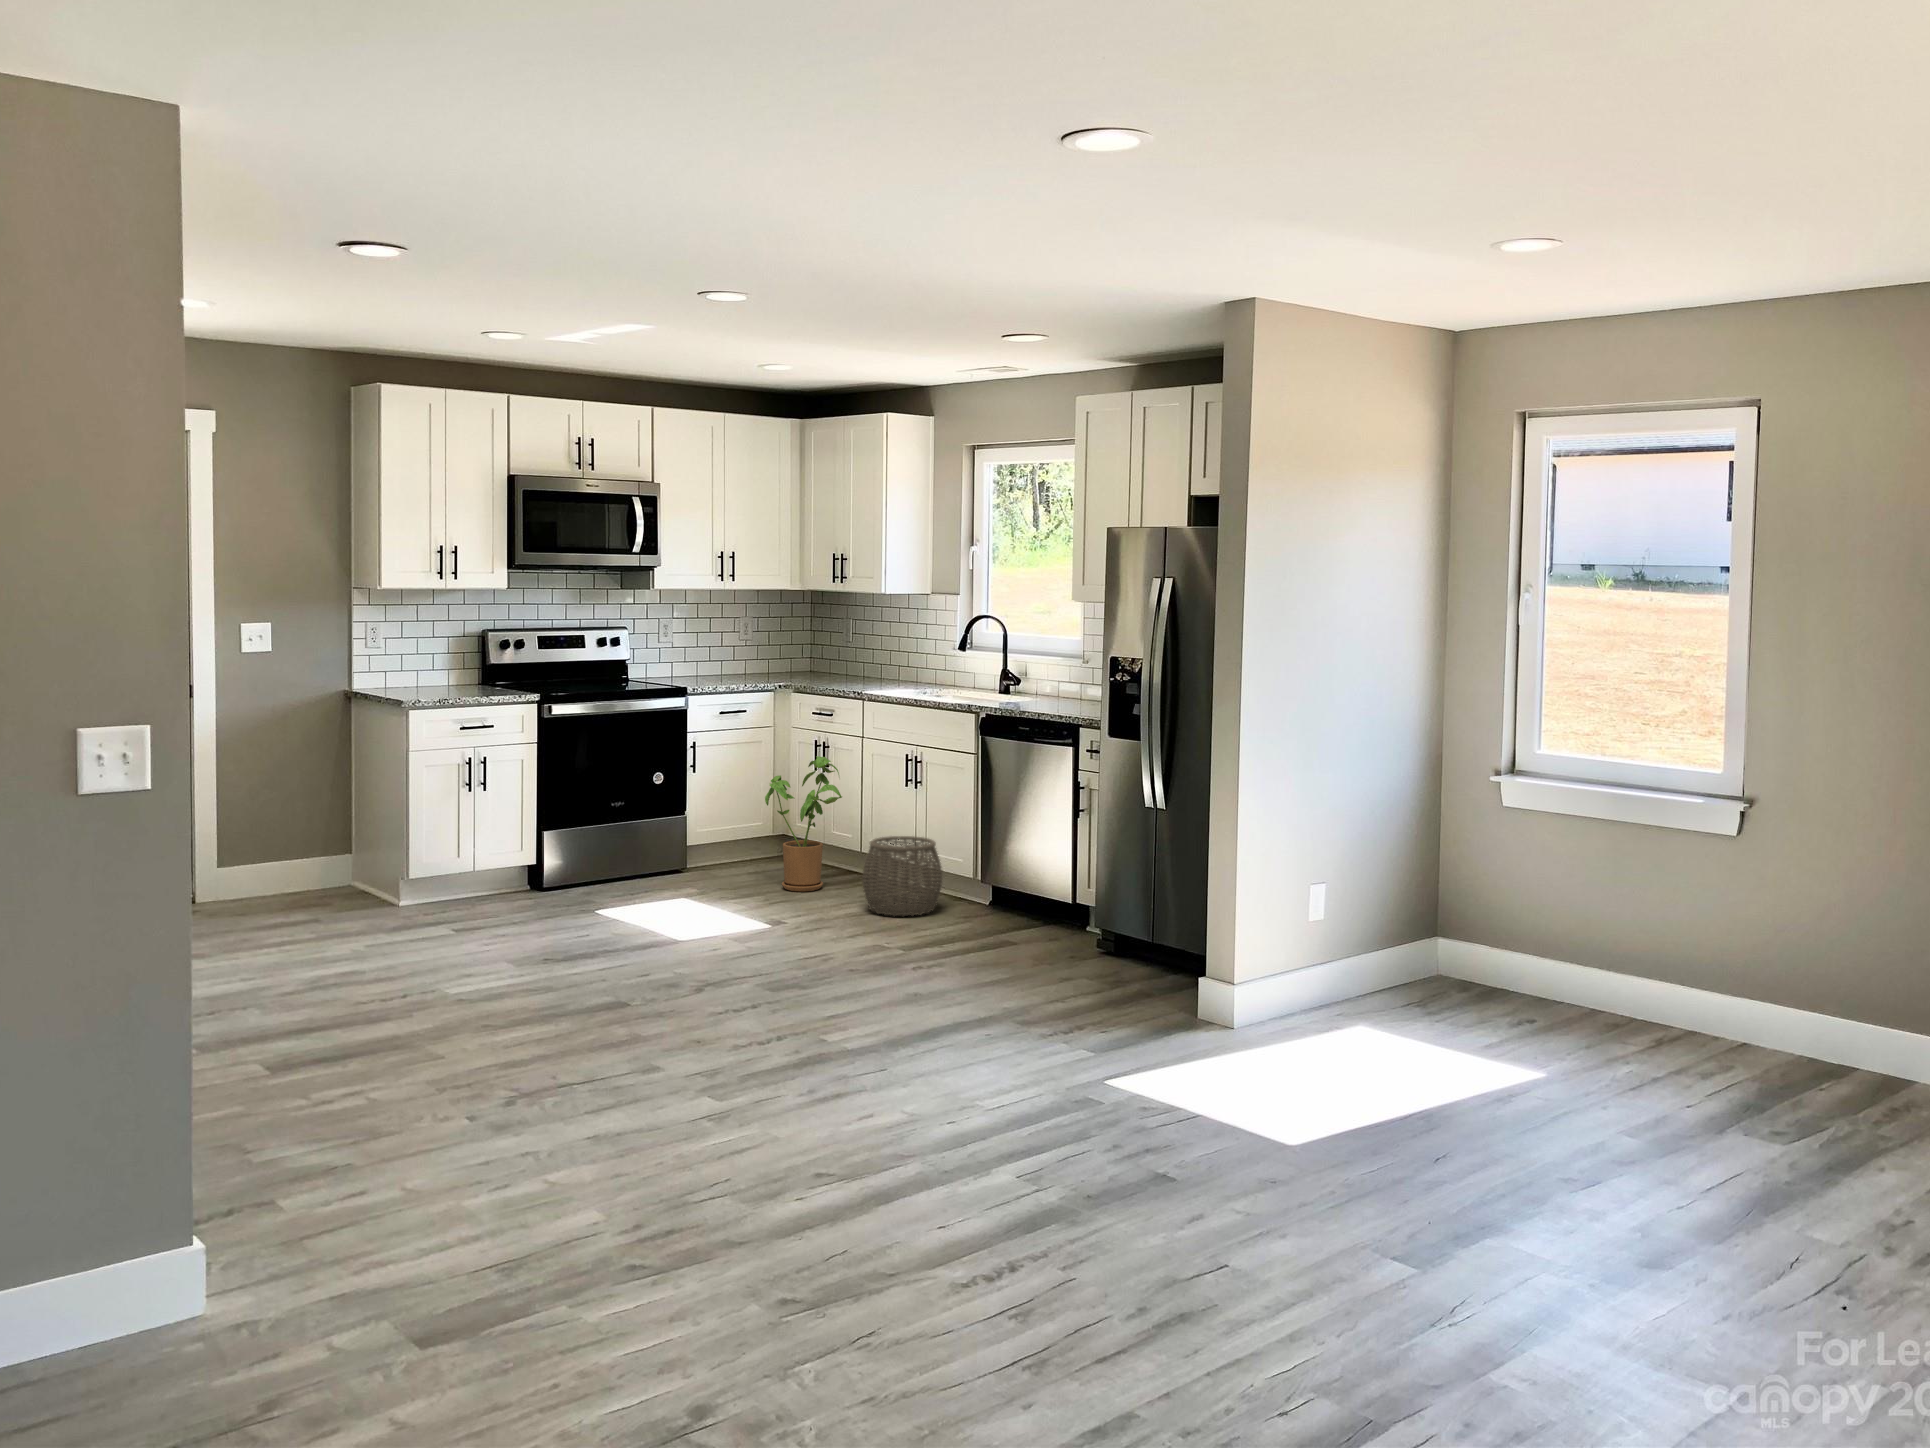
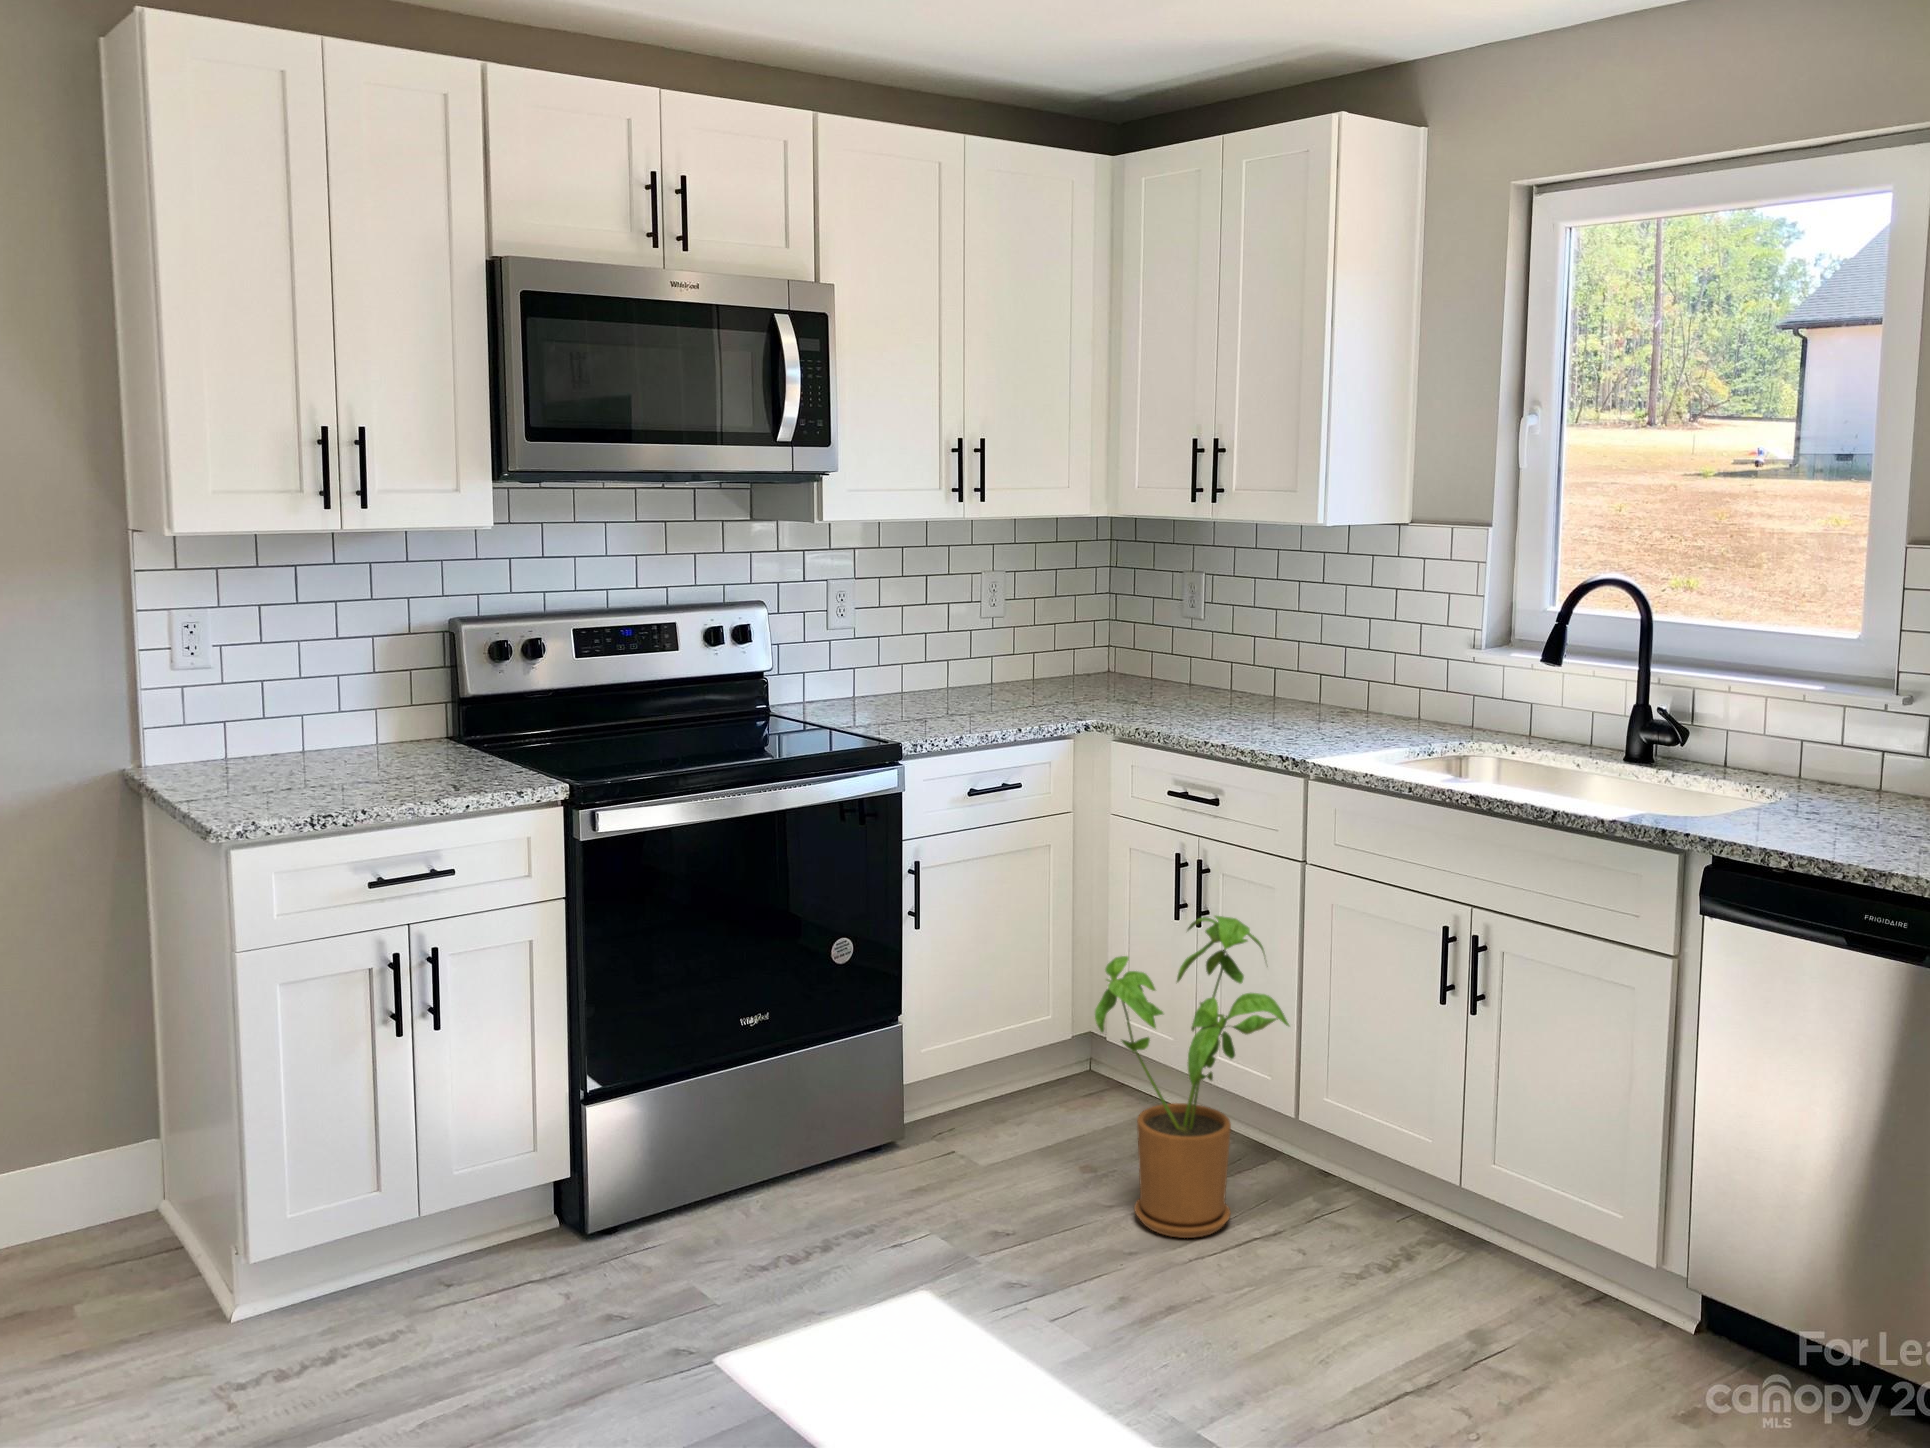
woven basket: present [862,836,942,916] -> none [1372,1141,1590,1383]

